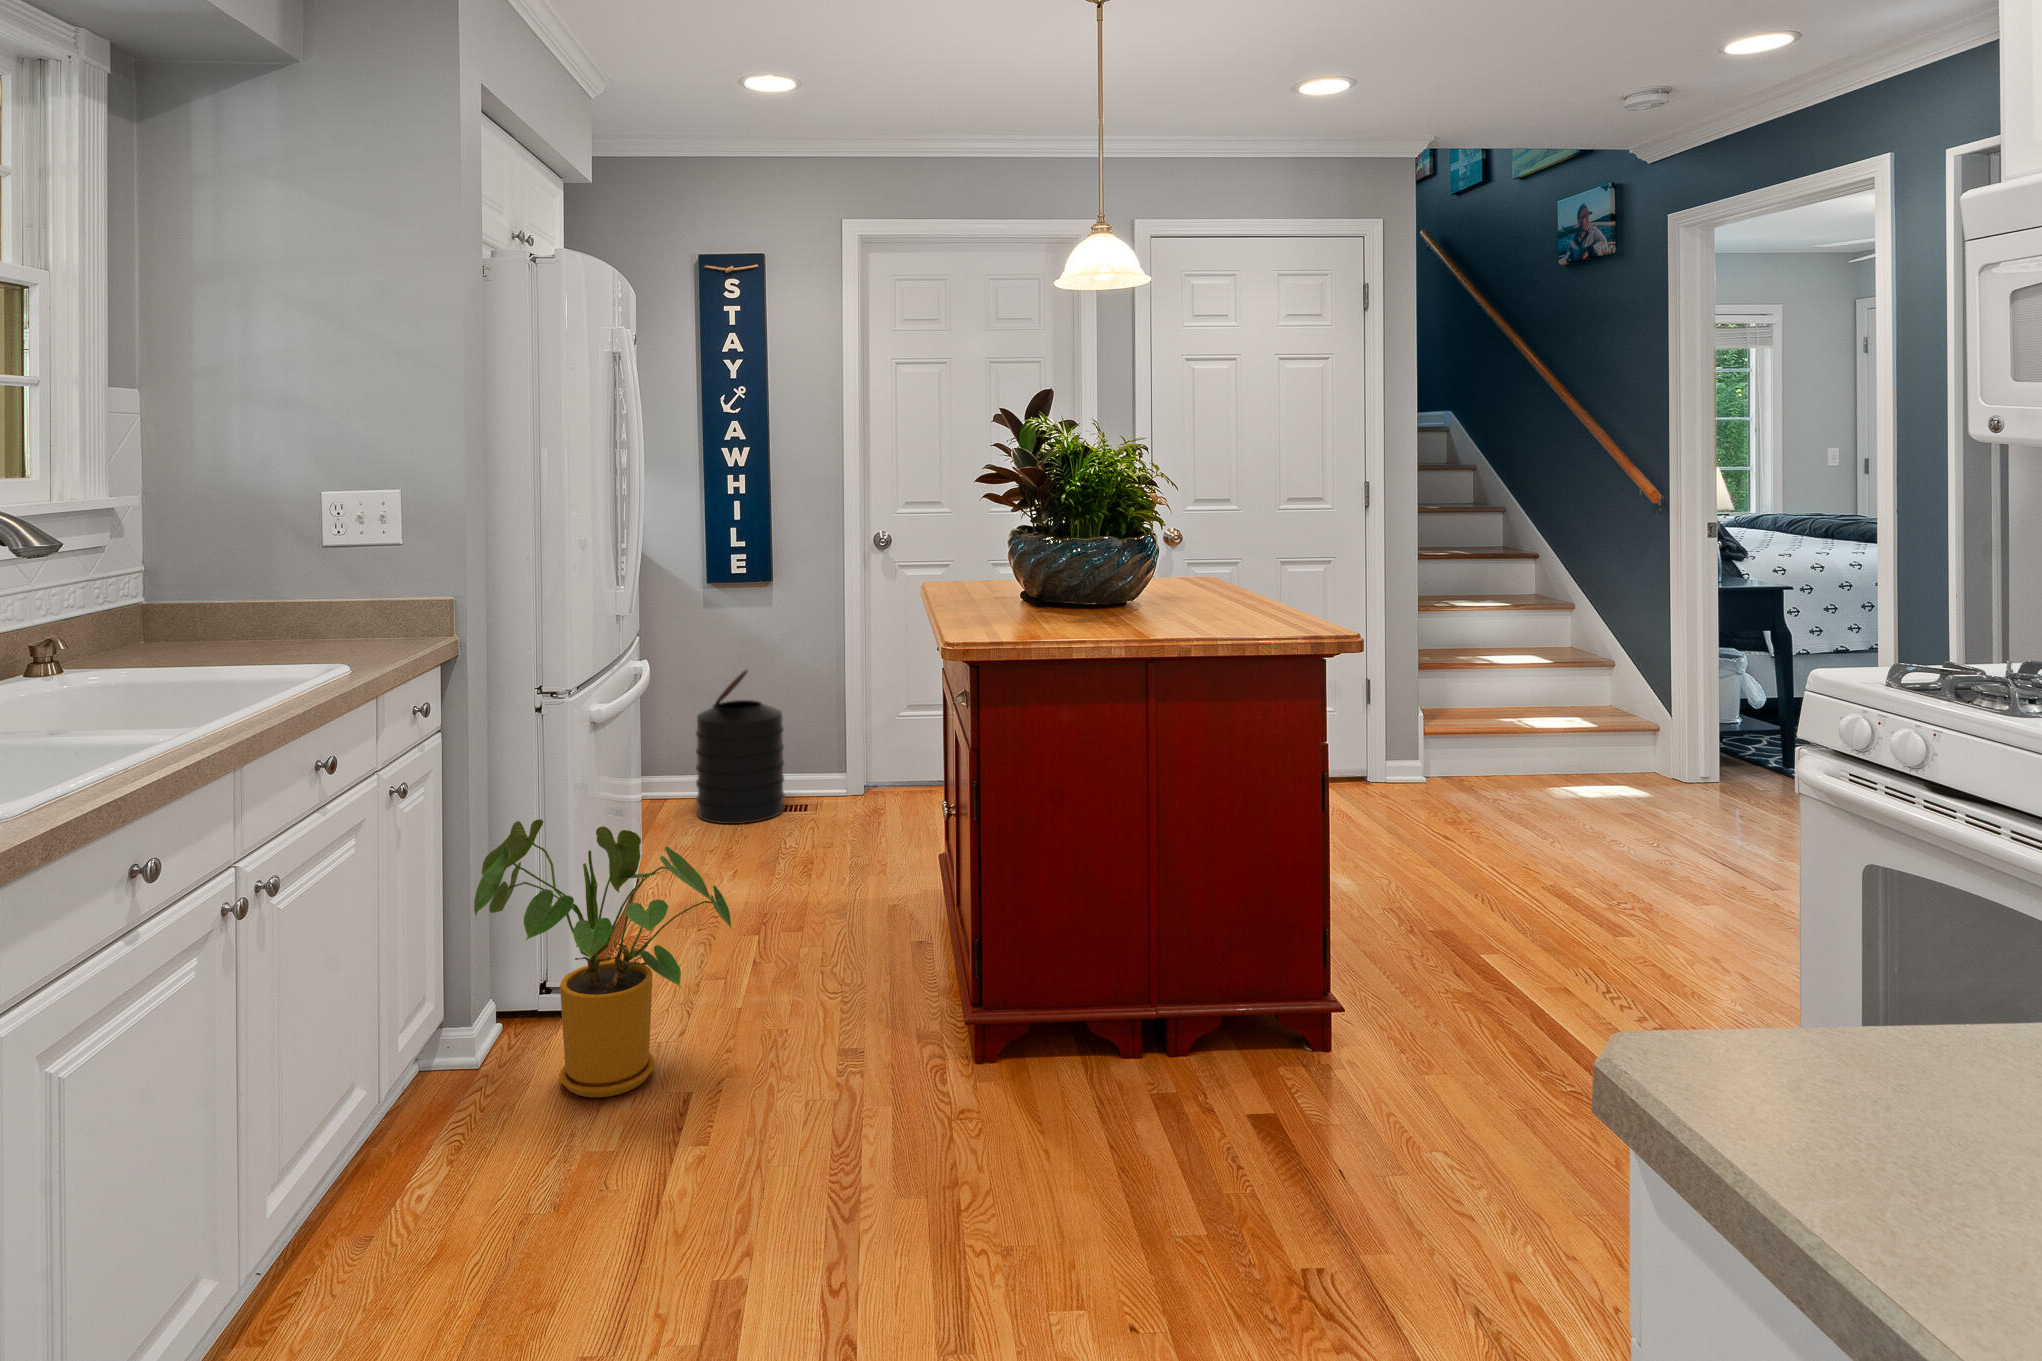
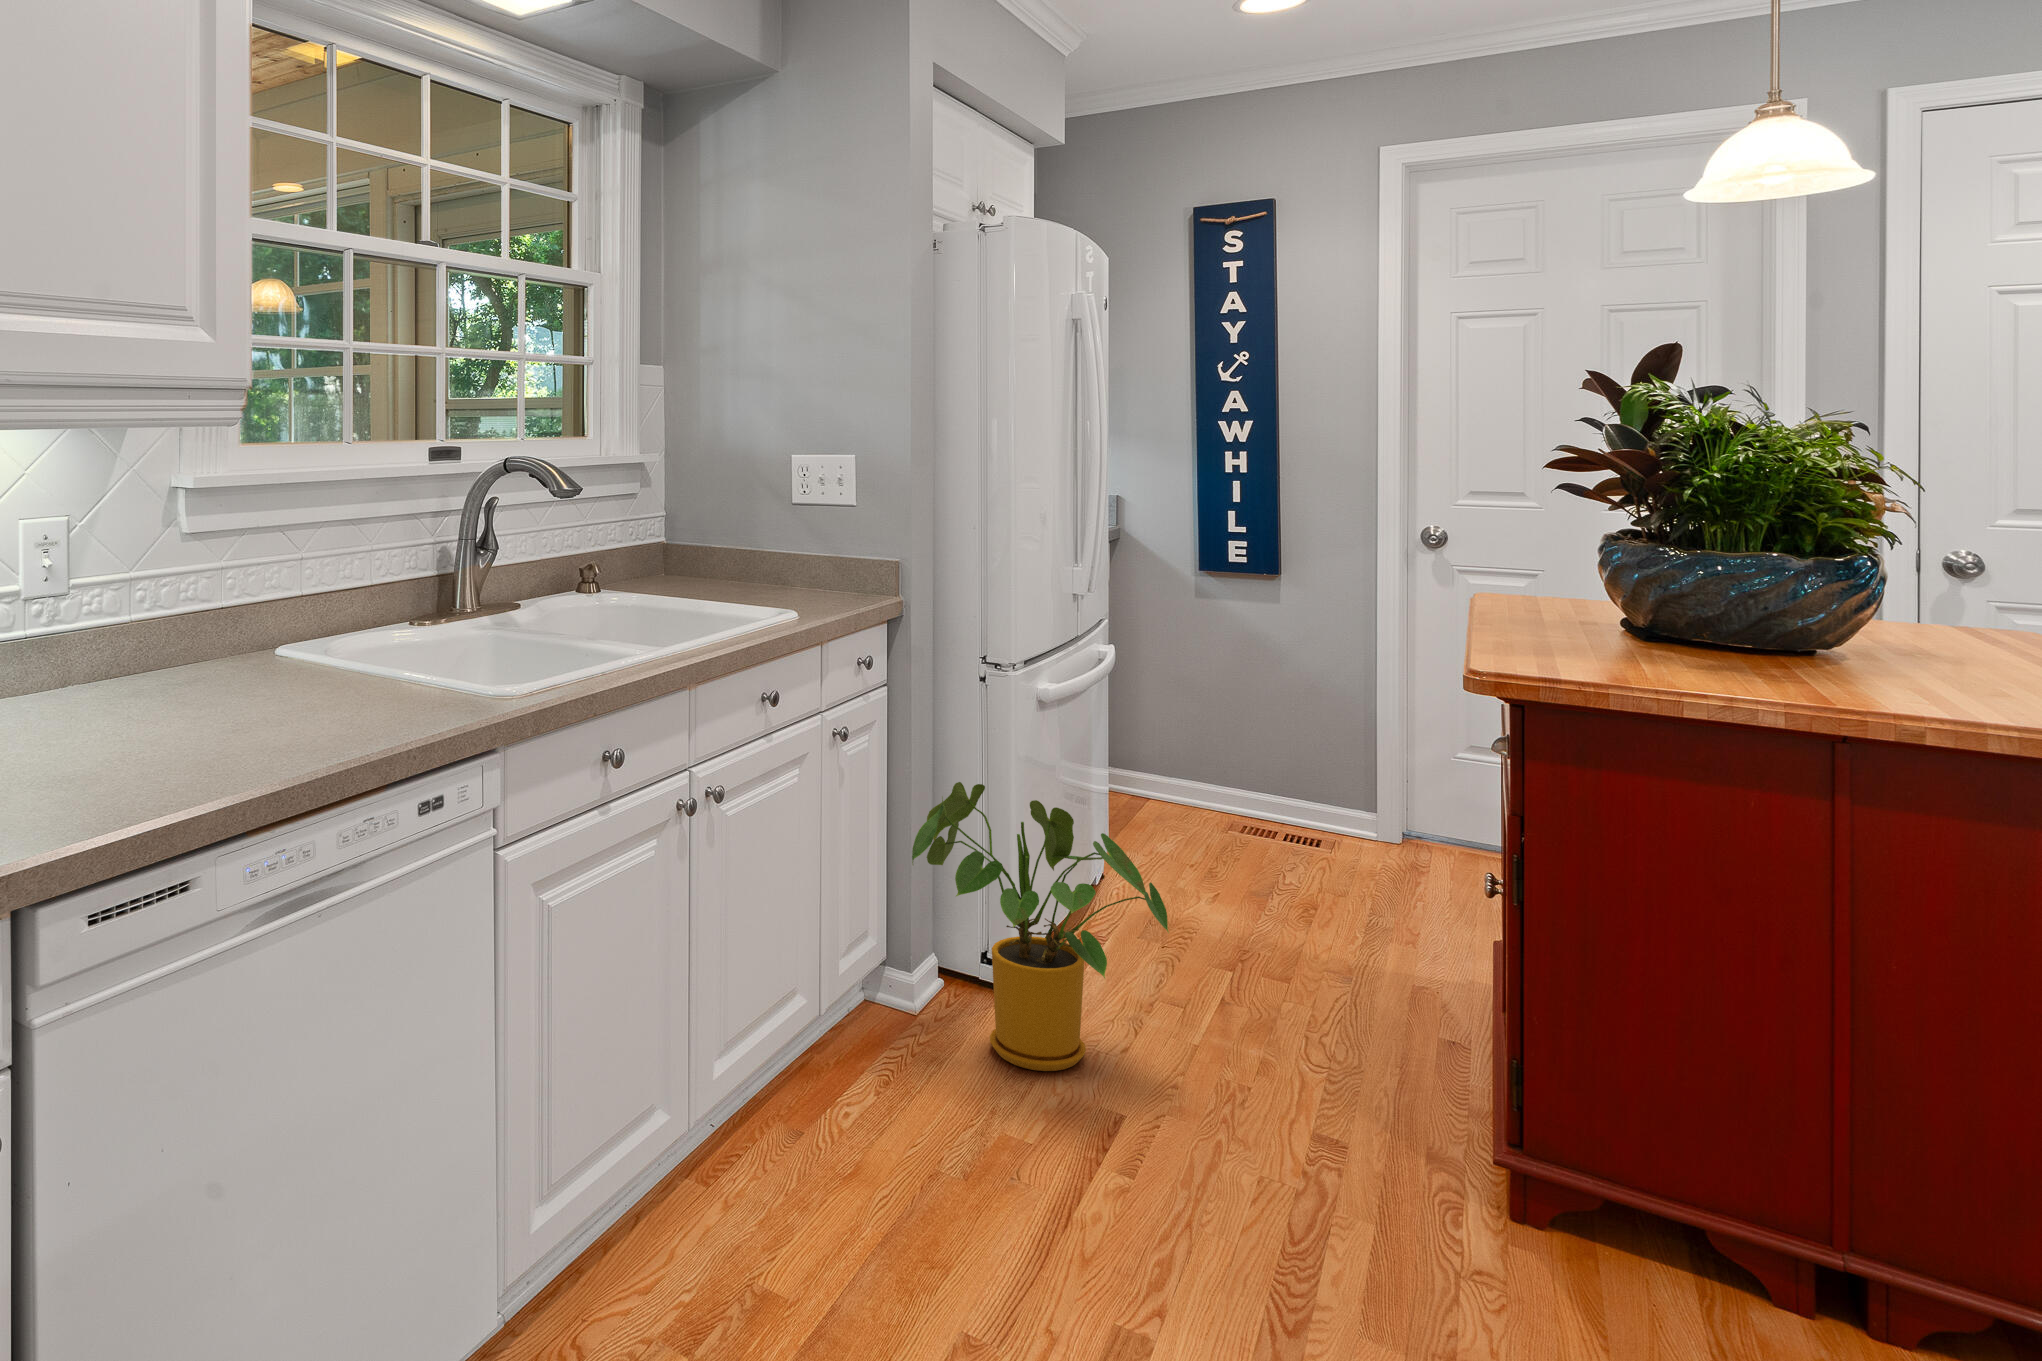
trash can: present [696,670,785,824] -> none [1182,667,1286,837]

